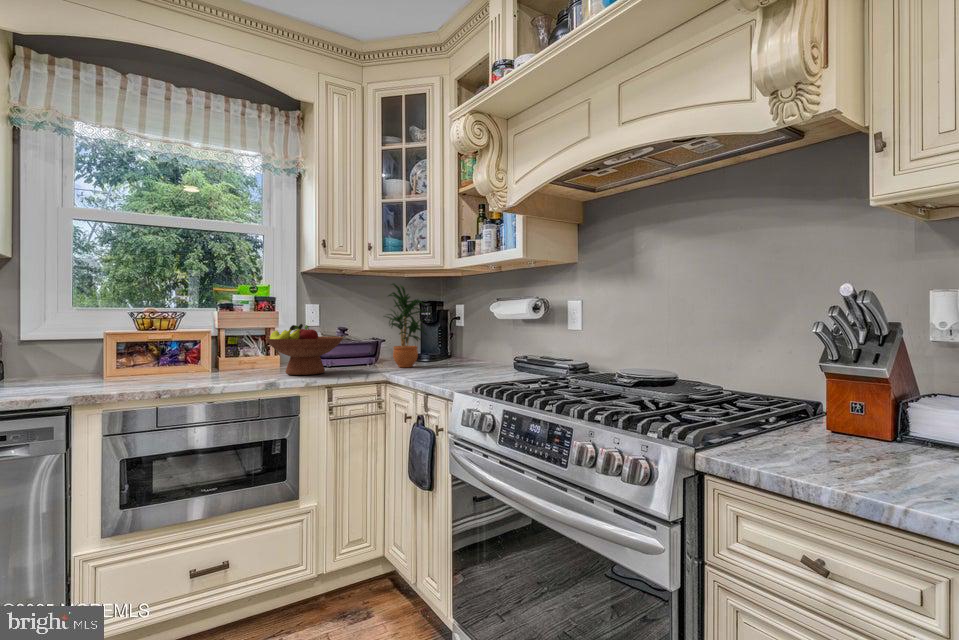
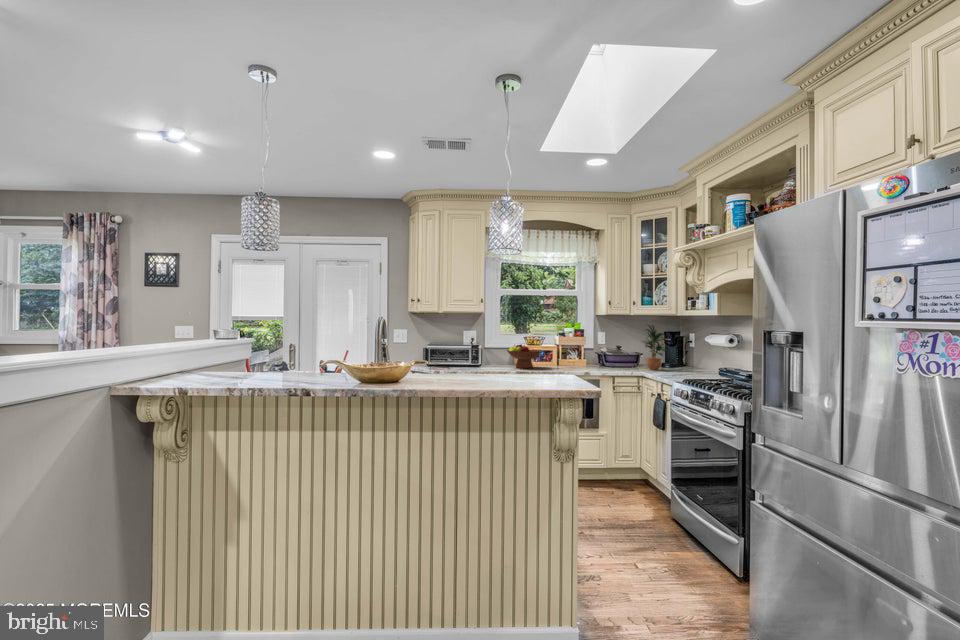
fruit bowl: present [265,324,344,375] -> present [507,345,542,368]

